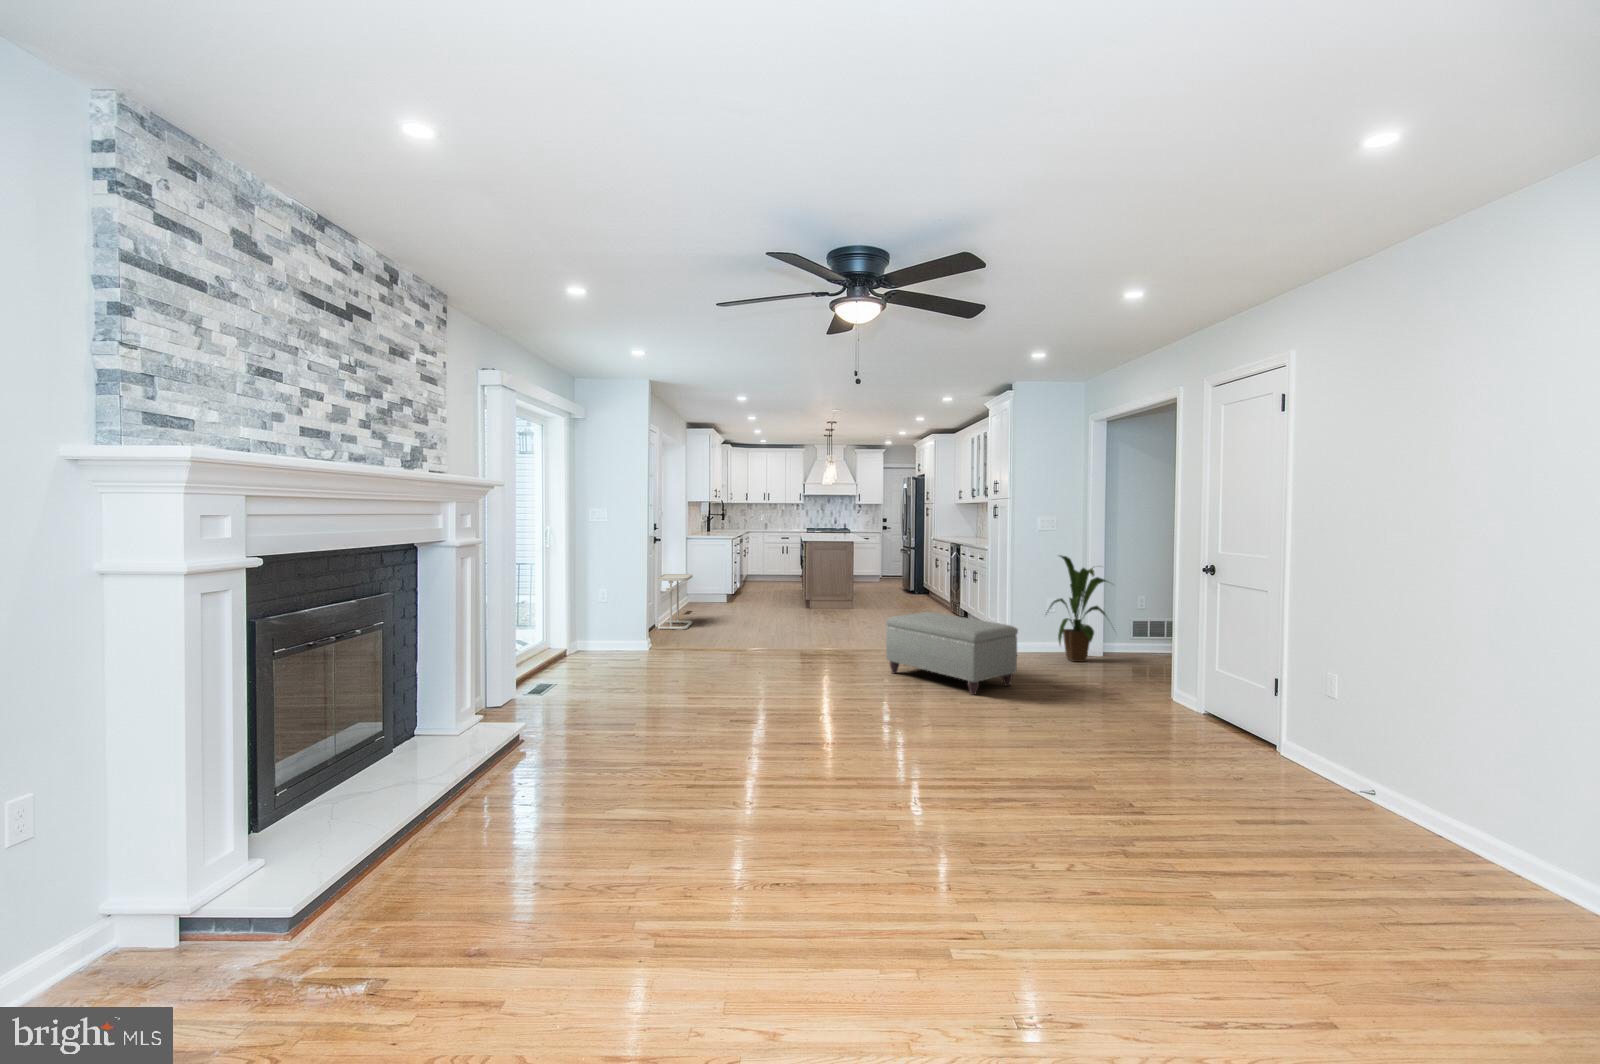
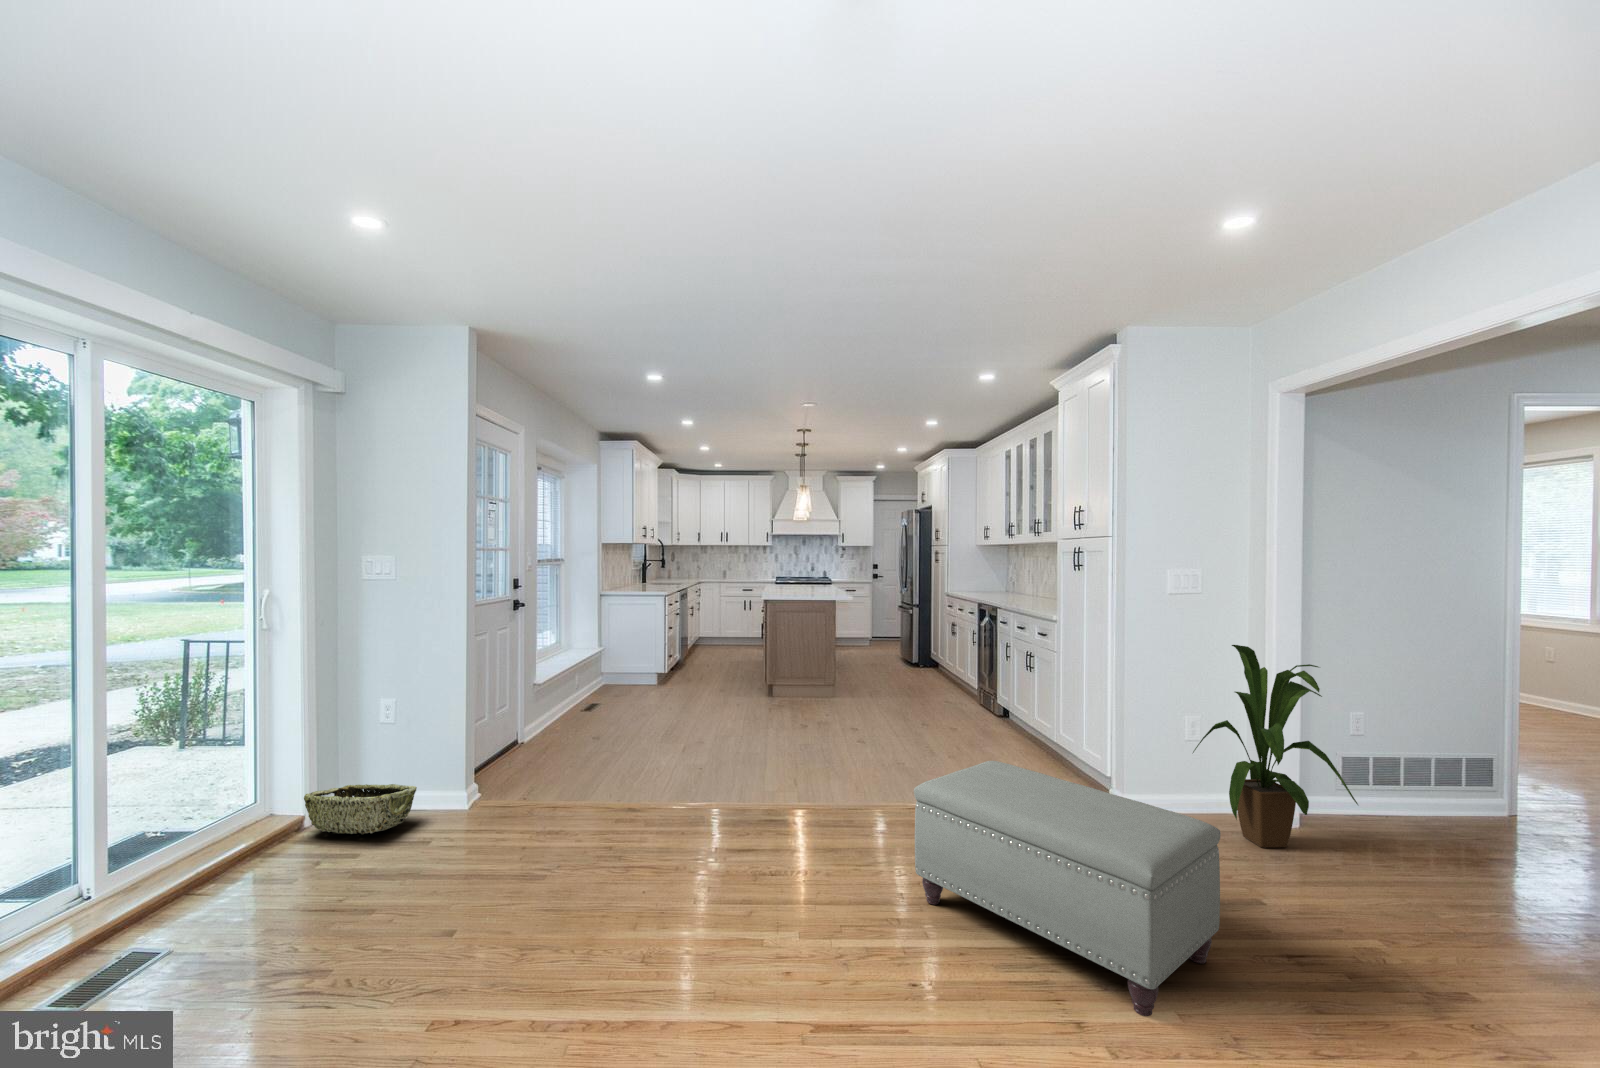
side table: present [657,574,693,630] -> none [518,656,586,752]
woven basket: none [571,632,625,654] -> present [304,784,417,834]

